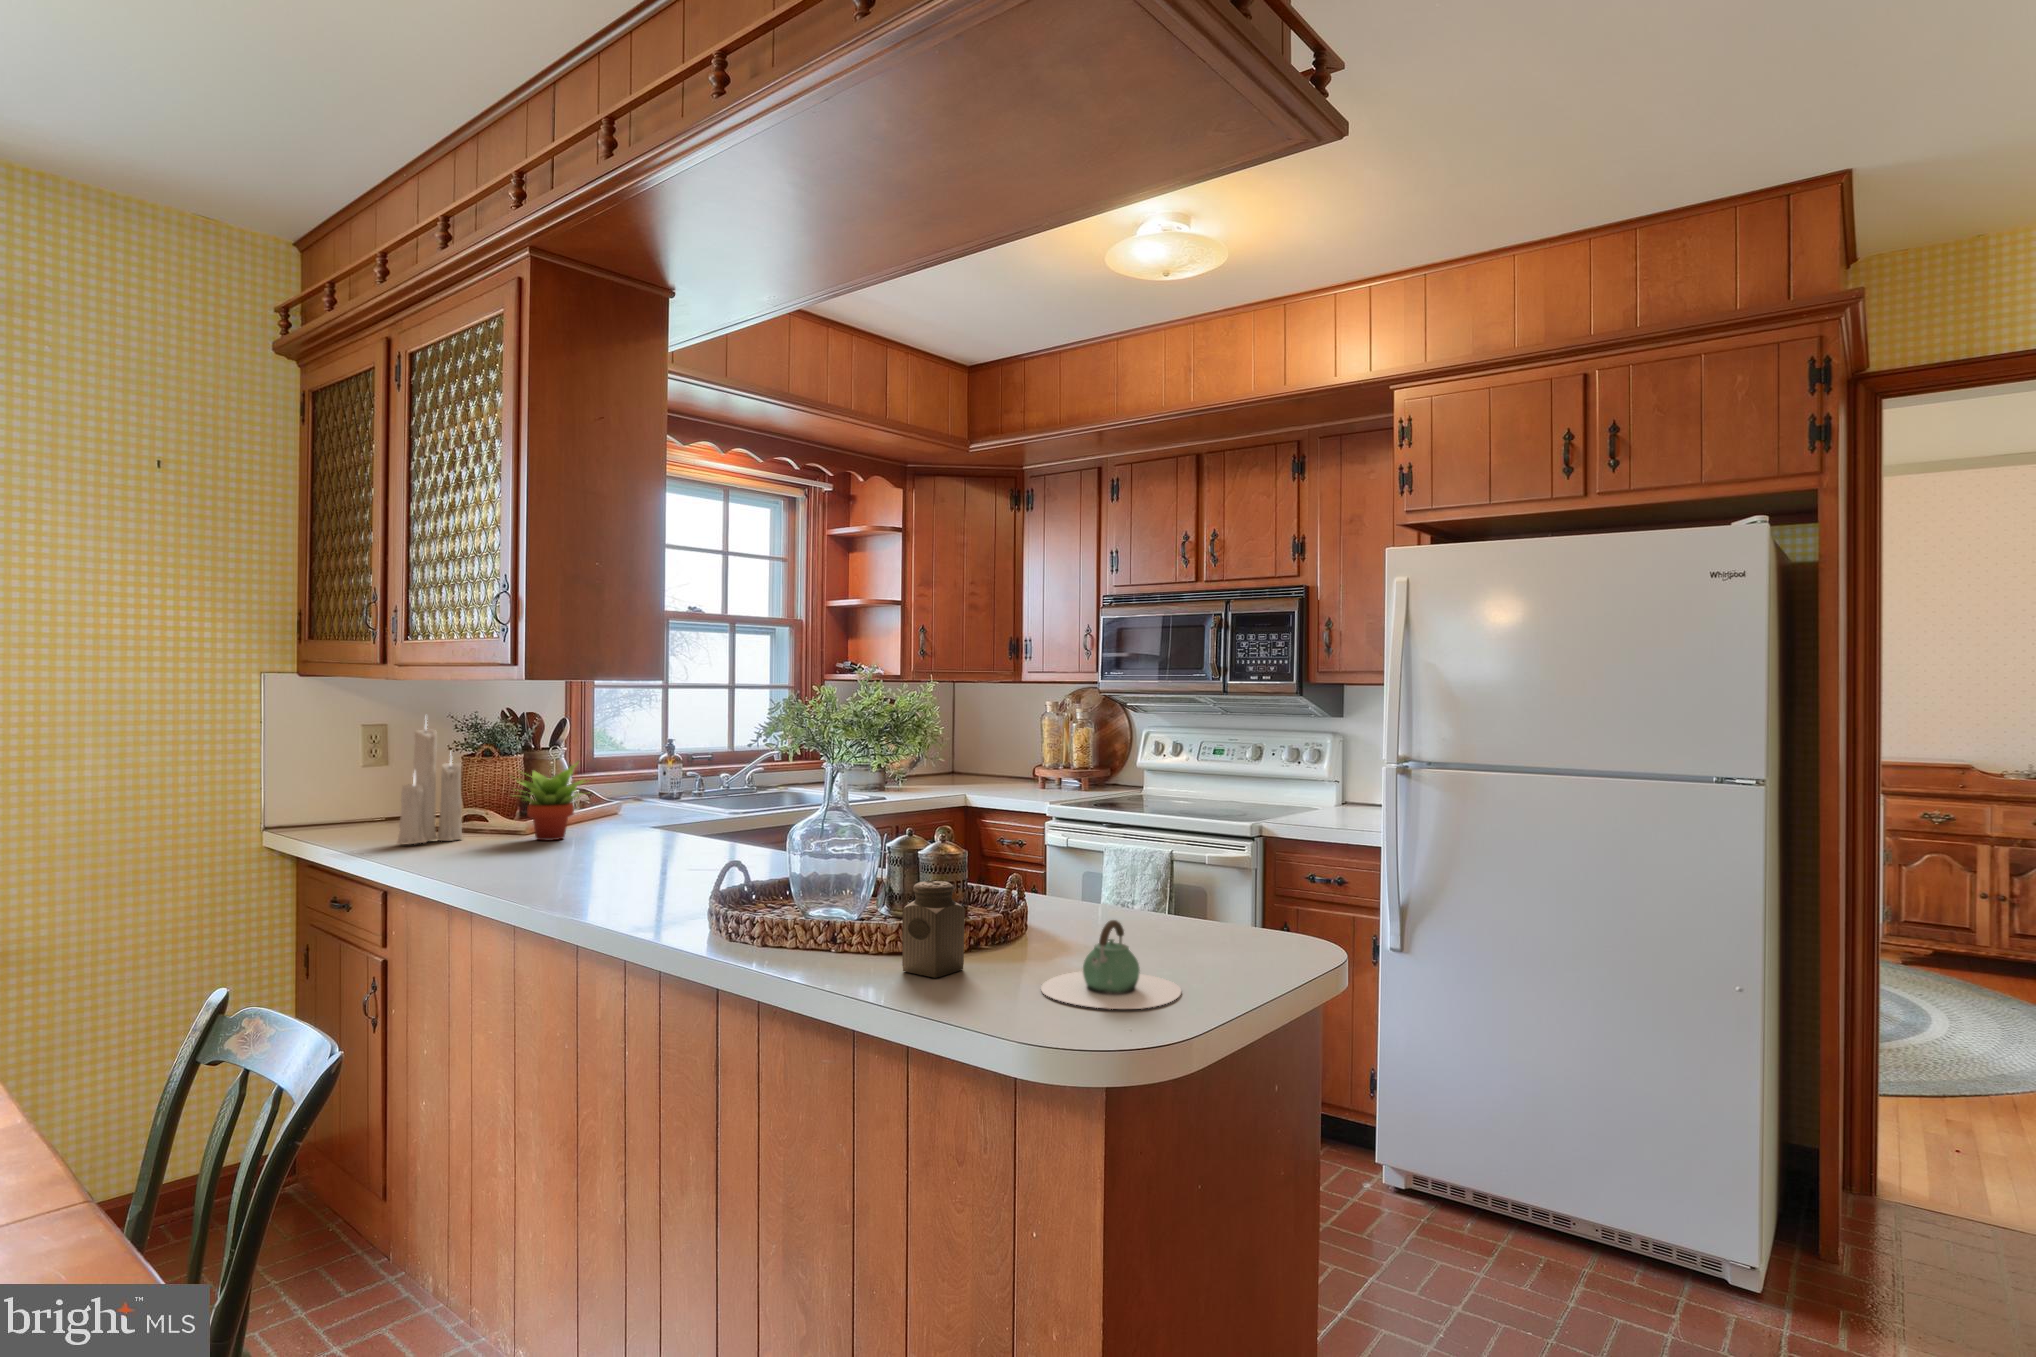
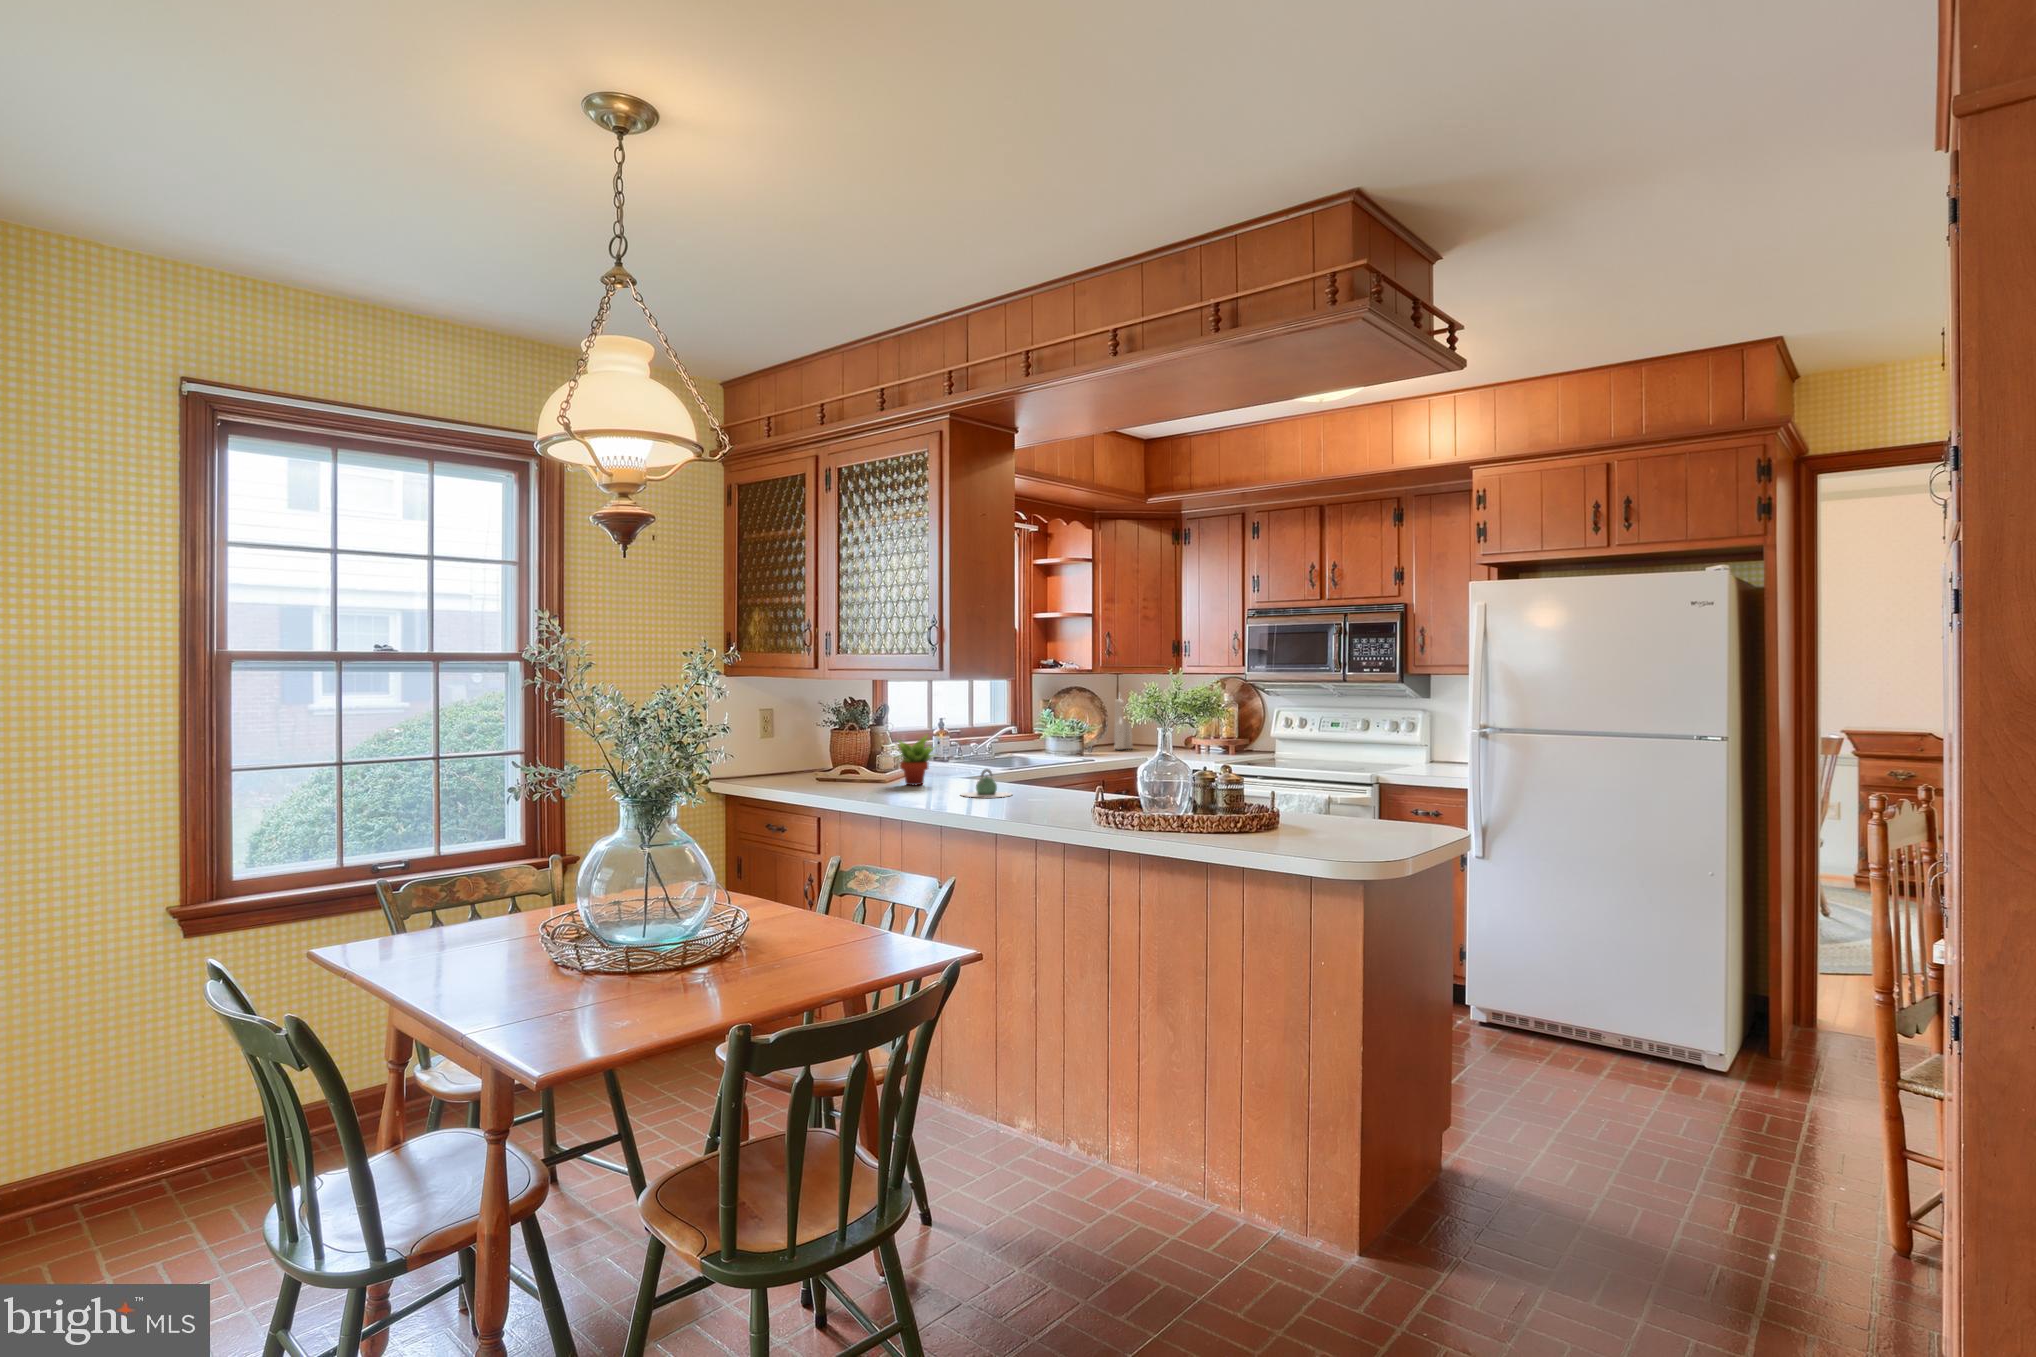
candle: present [397,724,462,844] -> present [1114,699,1132,749]
salt shaker: present [902,881,965,978] -> none [1229,792,1261,840]
teapot: present [1041,920,1181,1009] -> present [961,769,1011,797]

